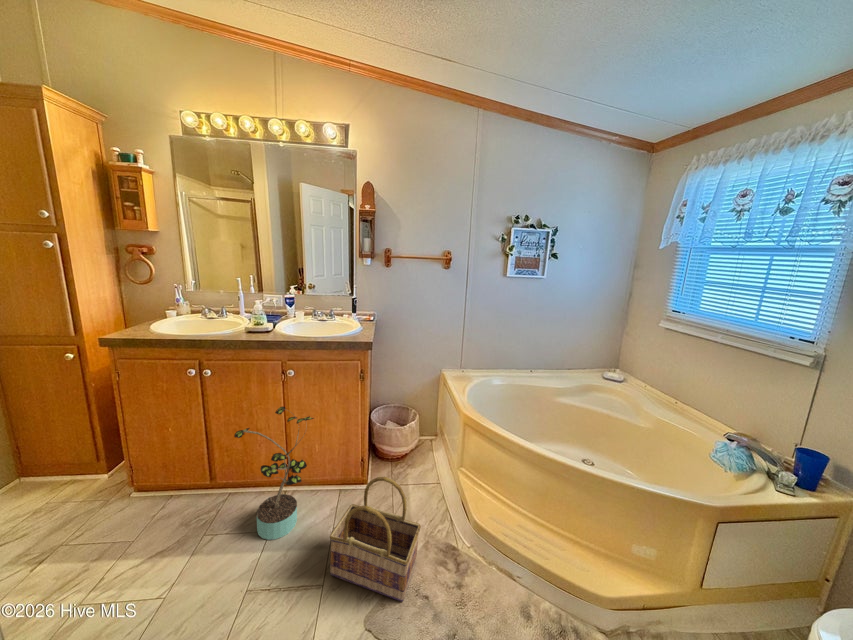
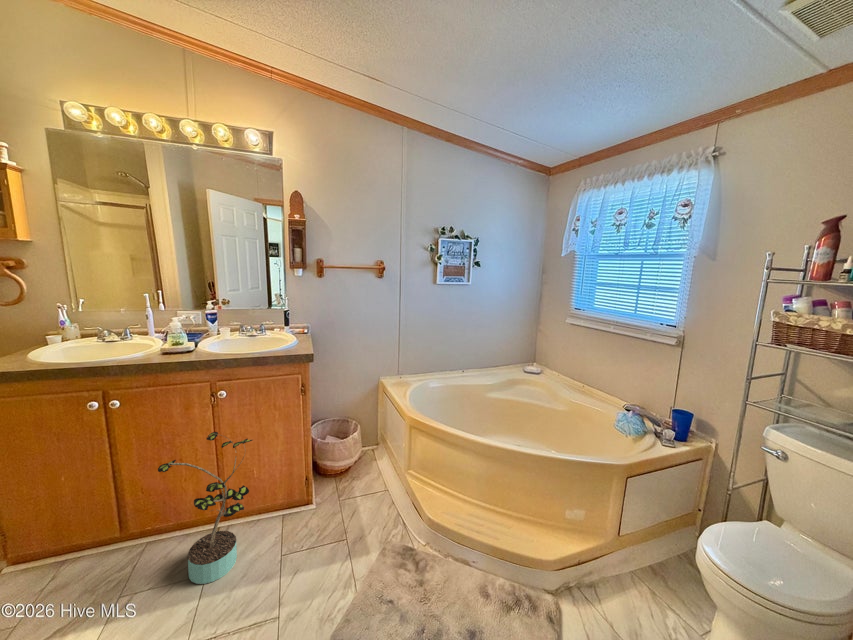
basket: present [330,477,421,602] -> none [282,488,377,611]

